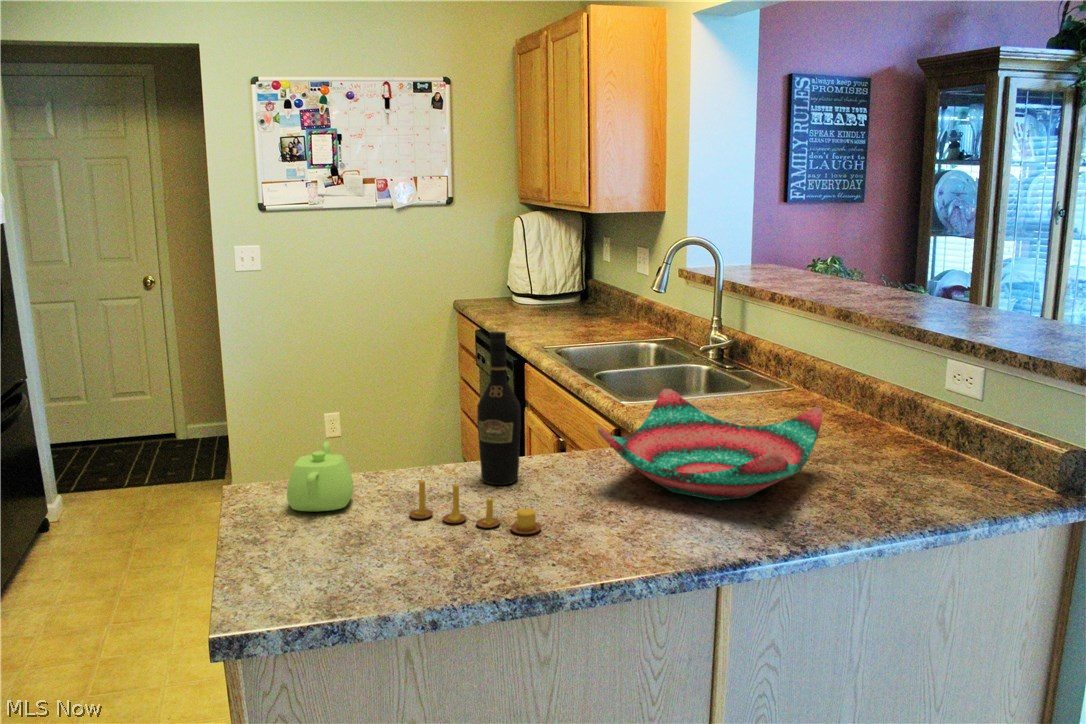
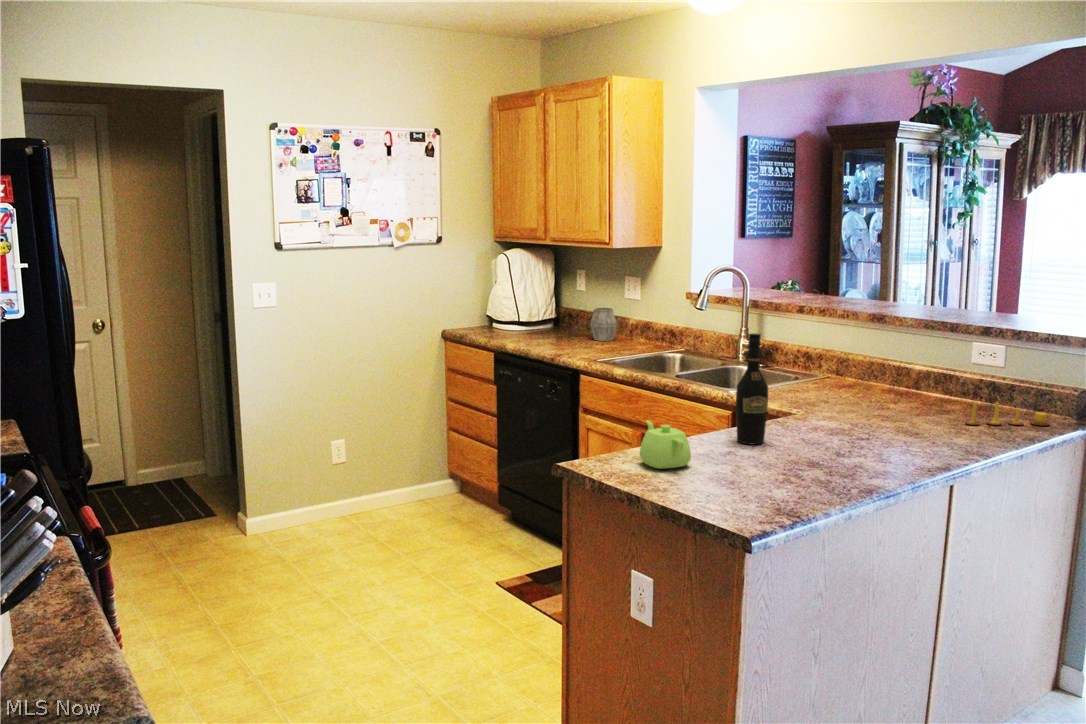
mug: none [591,284,621,324] -> present [590,308,617,341]
decorative bowl: present [598,389,822,501] -> none [817,372,963,440]
candle: present [409,480,542,534] -> present [965,402,1050,426]

